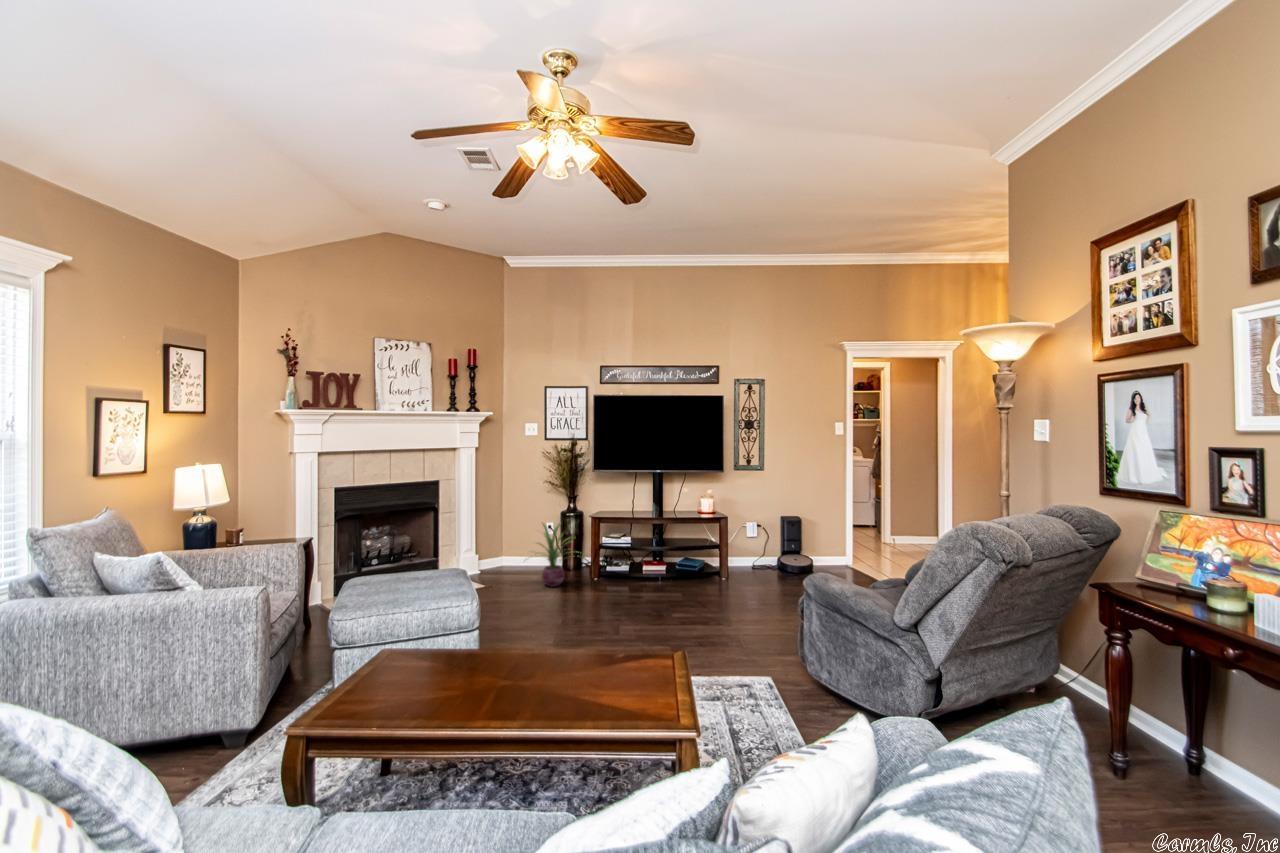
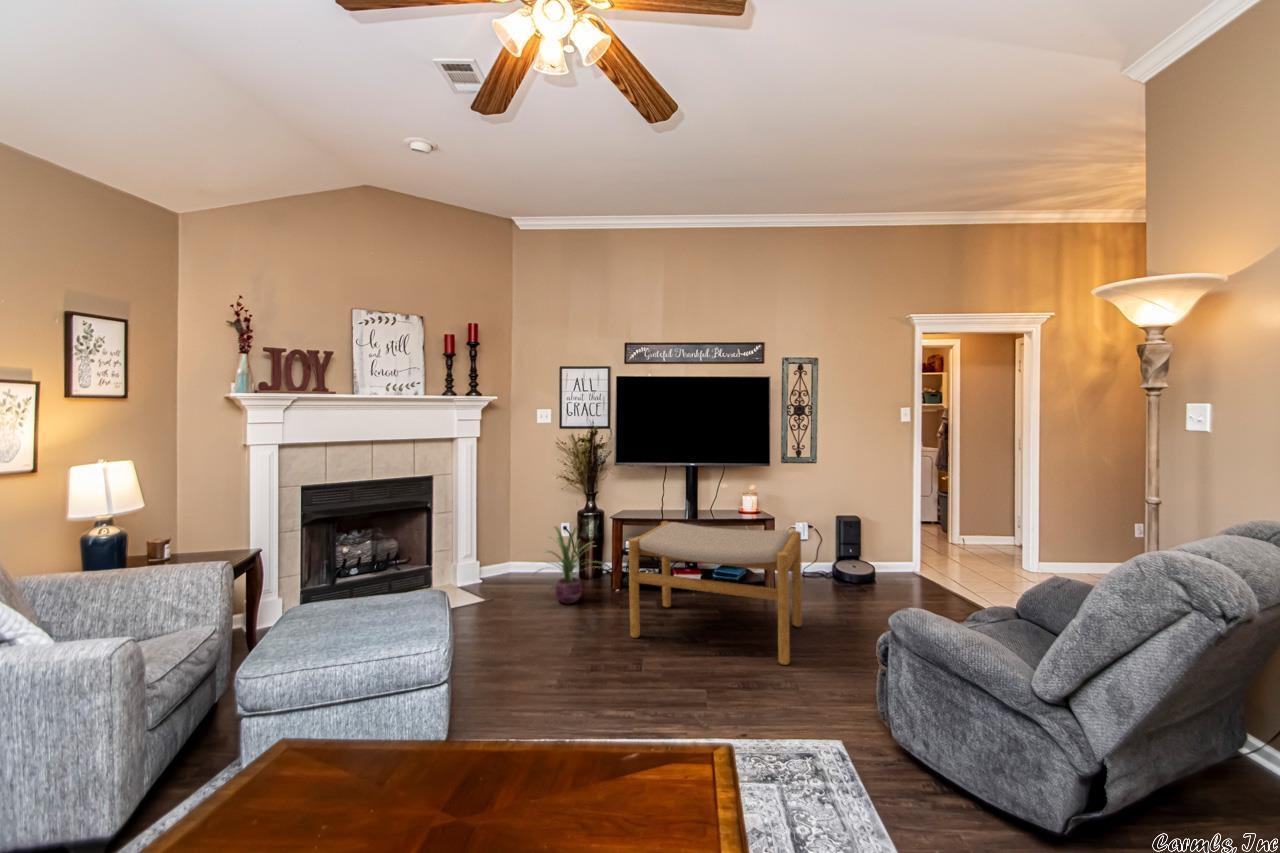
footstool: none [602,517,742,623] -> present [629,521,802,665]

